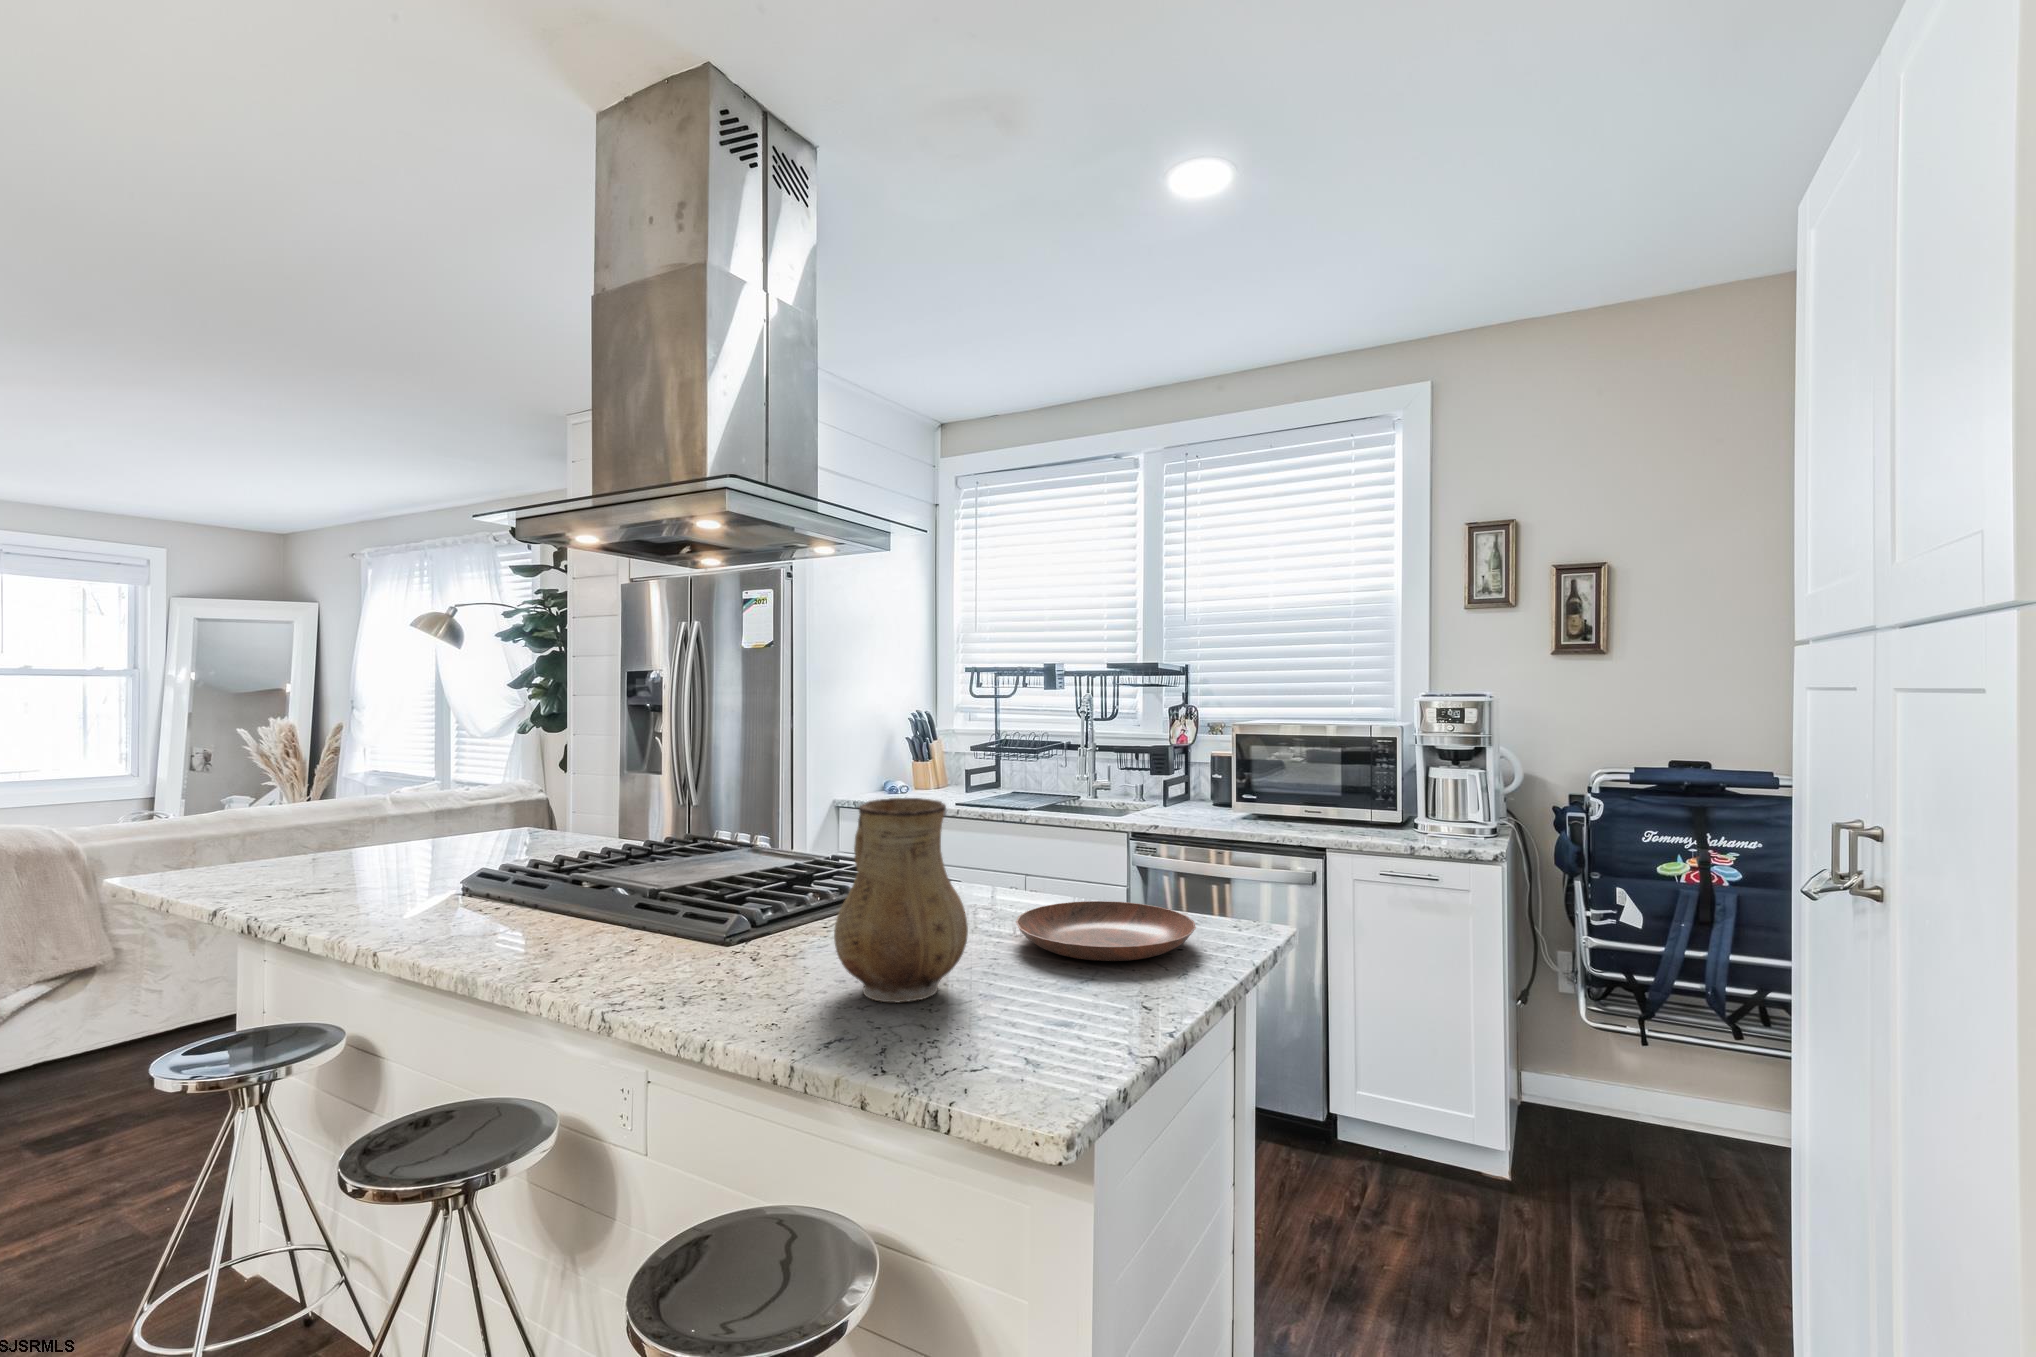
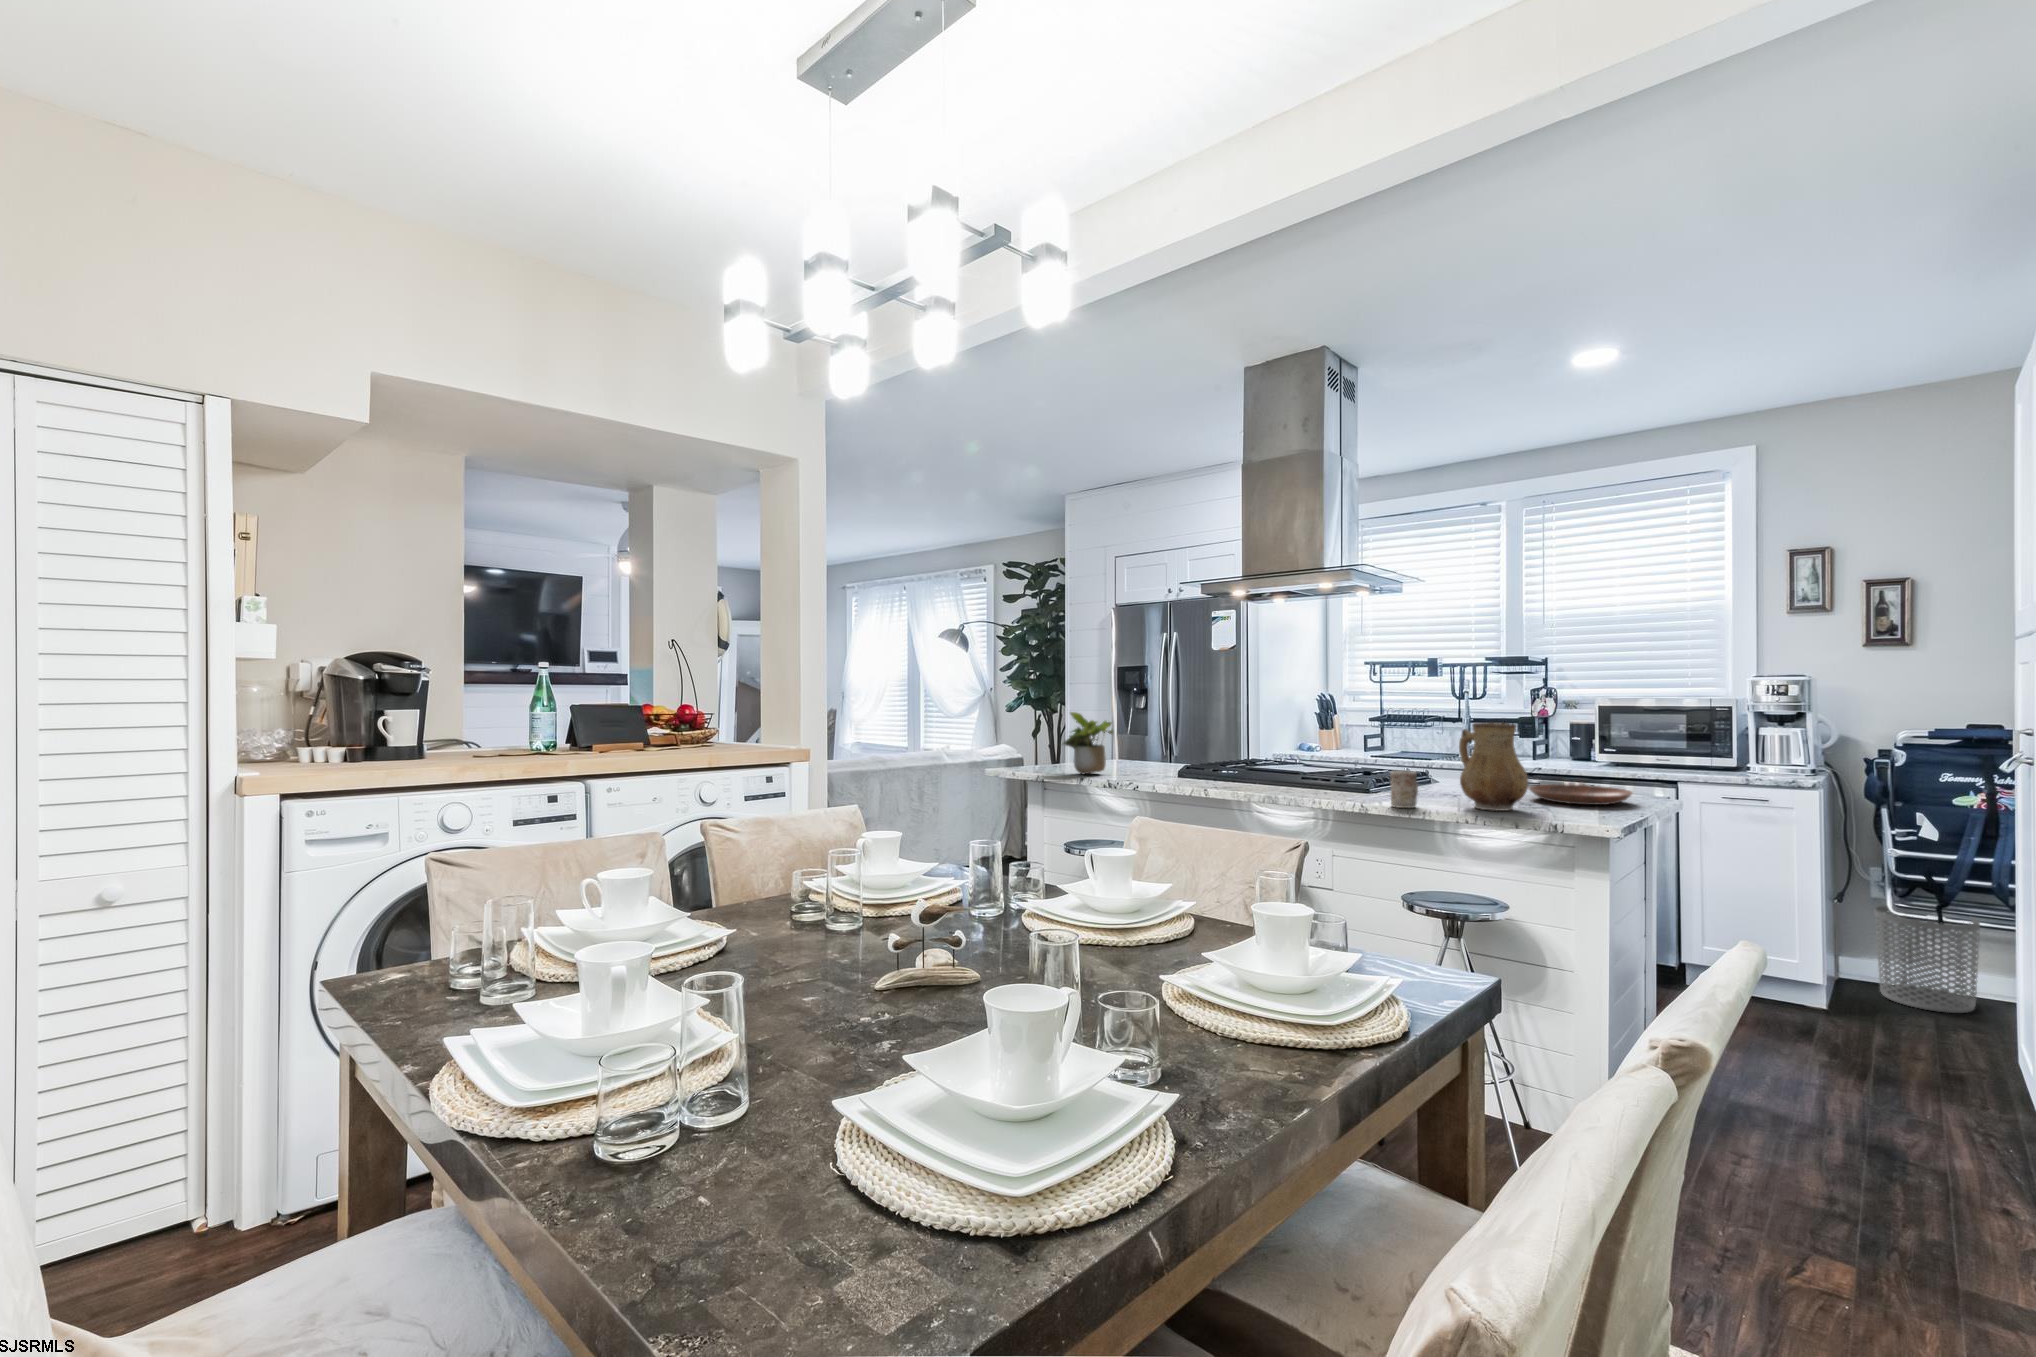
potted plant: none [222,761,362,882] -> present [1063,712,1114,774]
mug: none [682,908,758,1002] -> present [1391,770,1418,808]
waste bin: none [1563,1005,1685,1163] -> present [1875,906,1980,1013]

